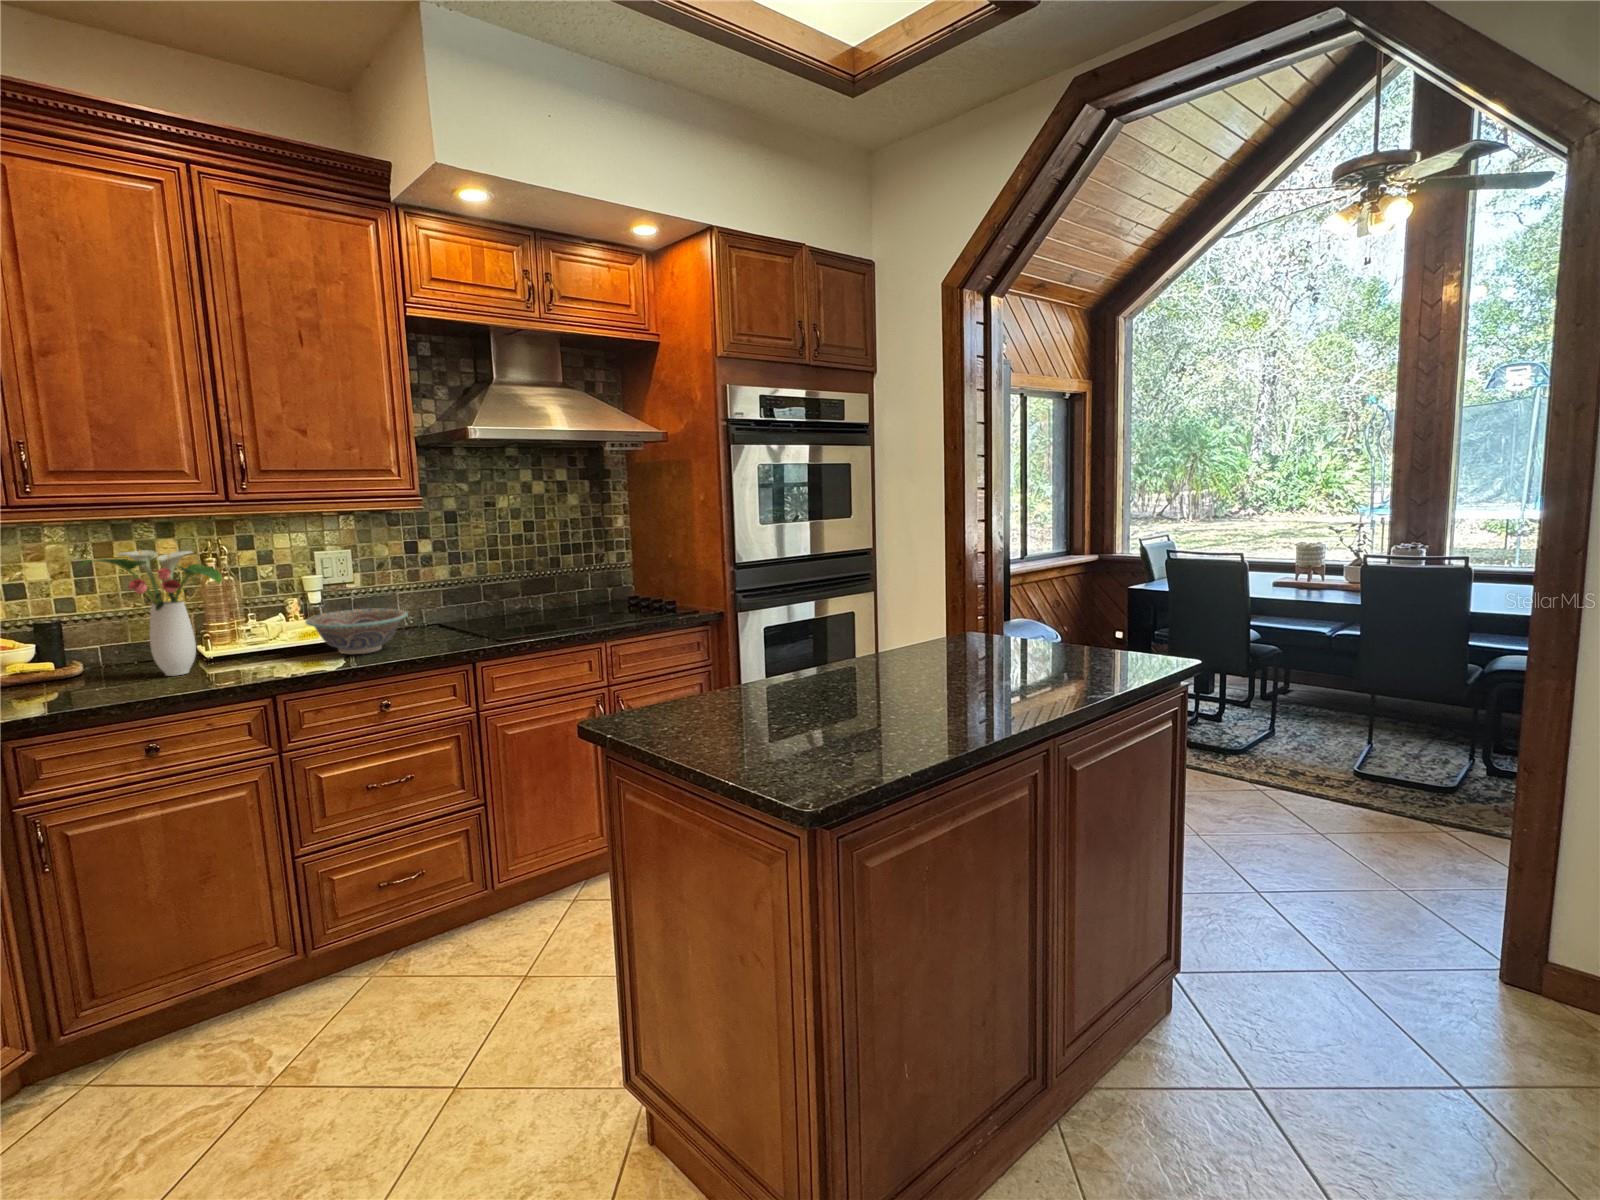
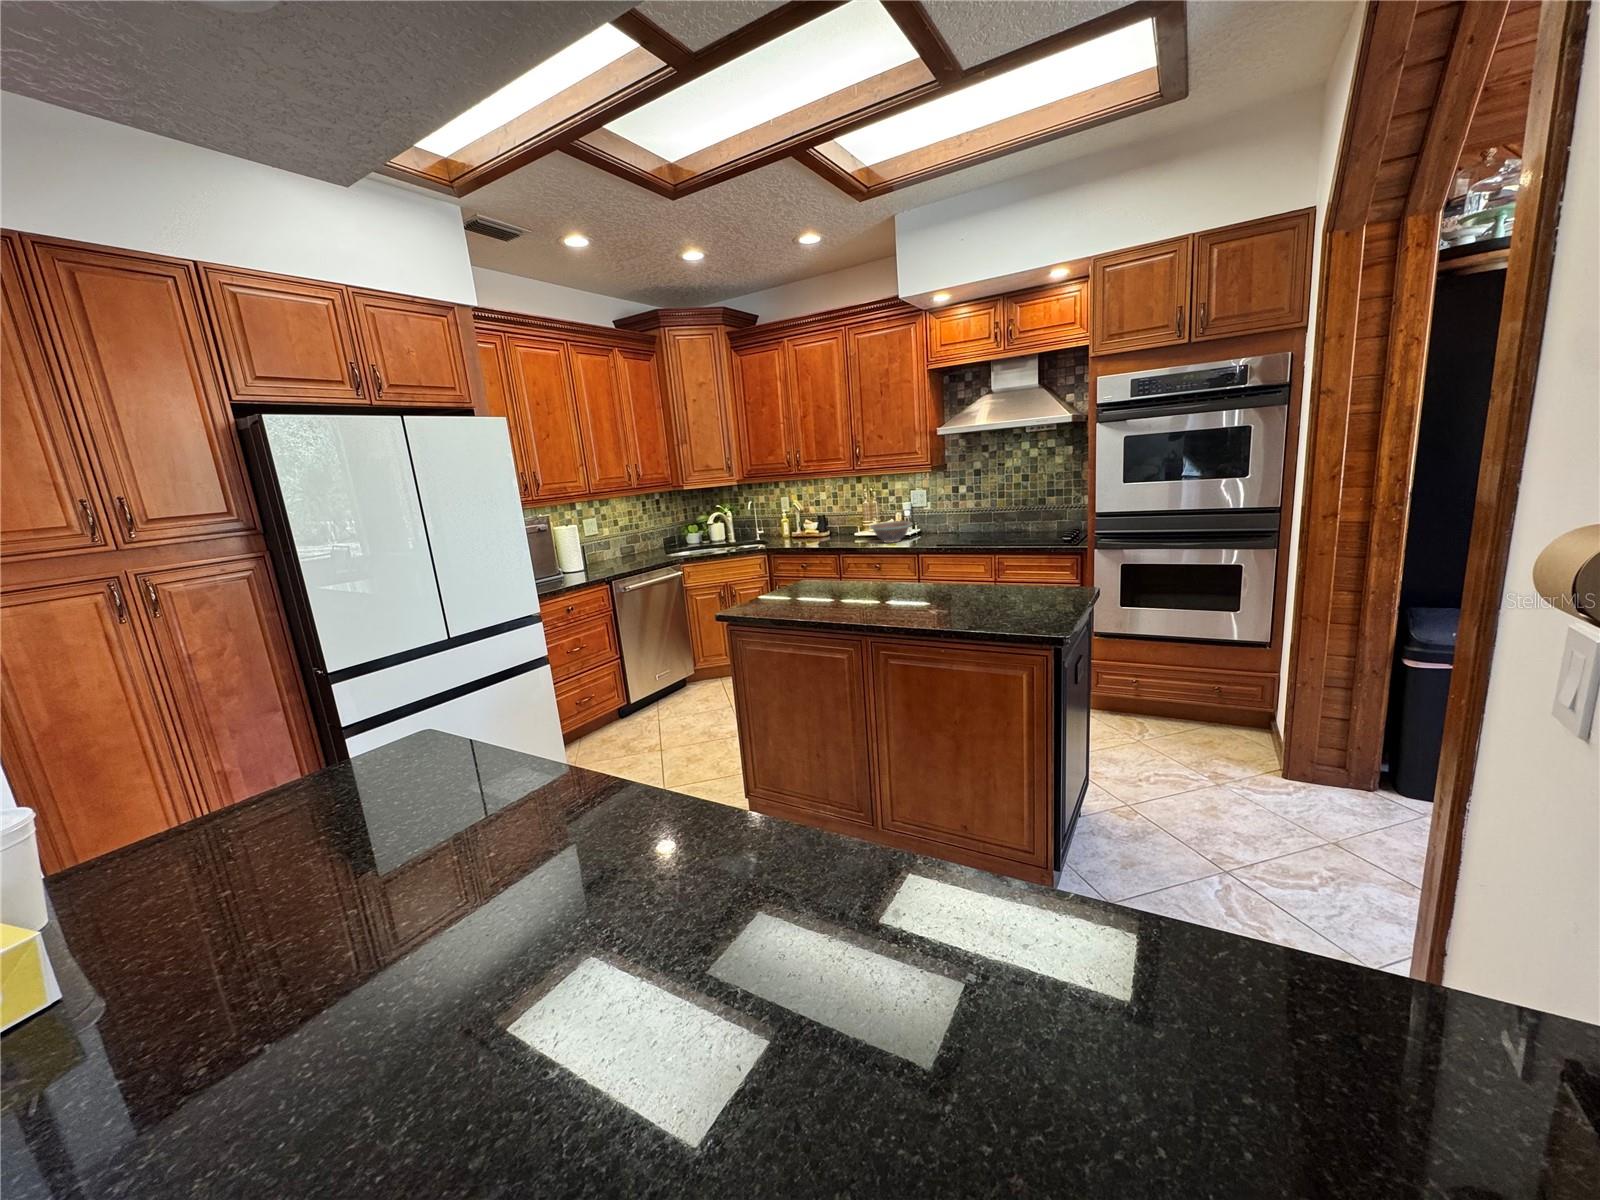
flower arrangement: present [80,550,222,676] -> none [802,490,841,541]

